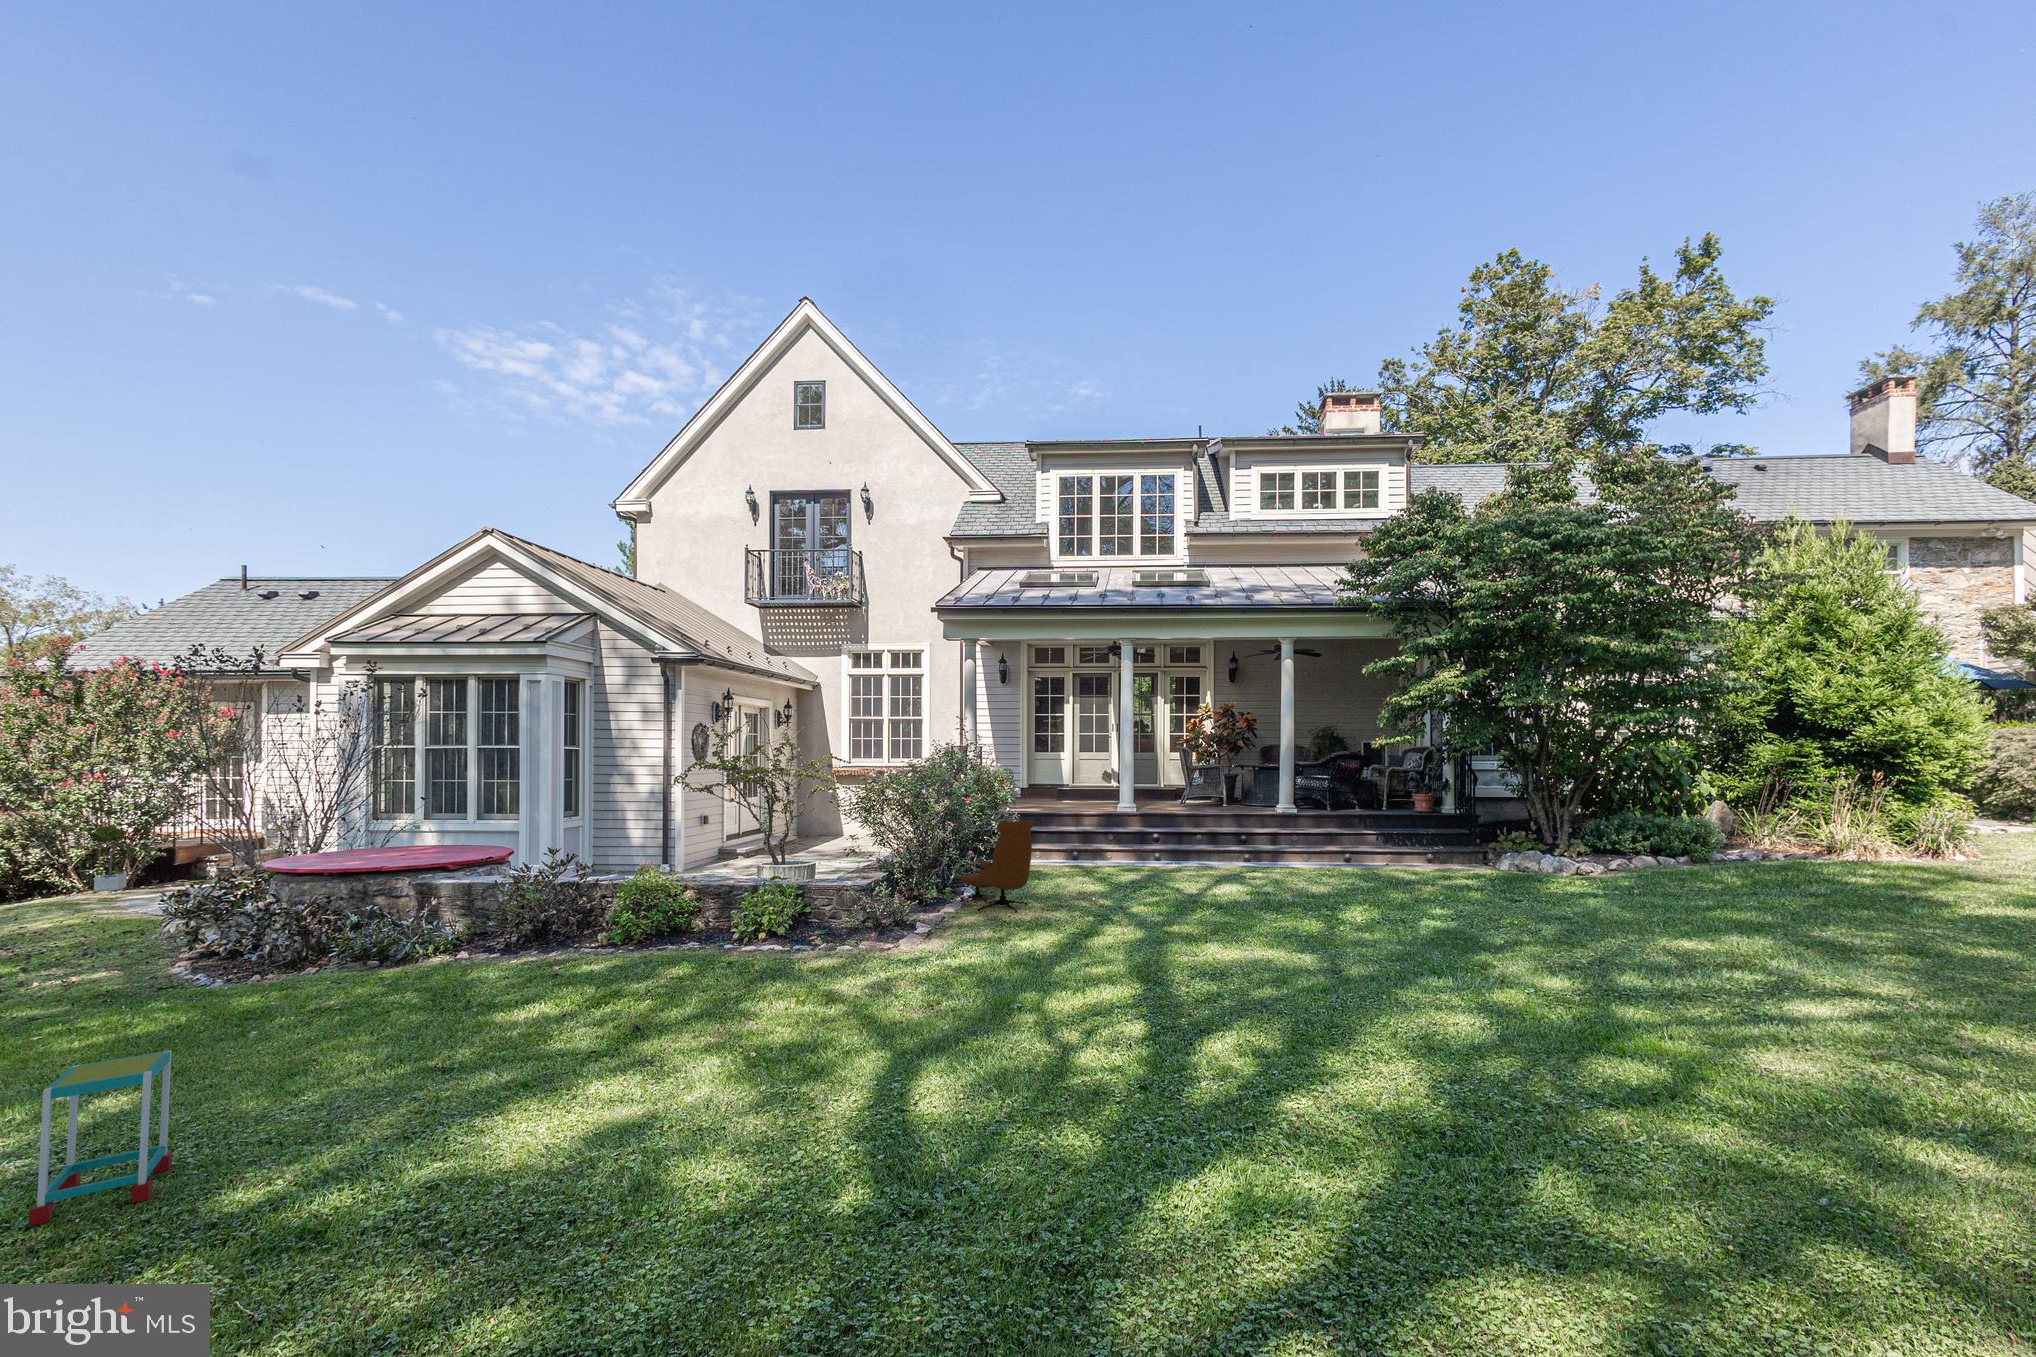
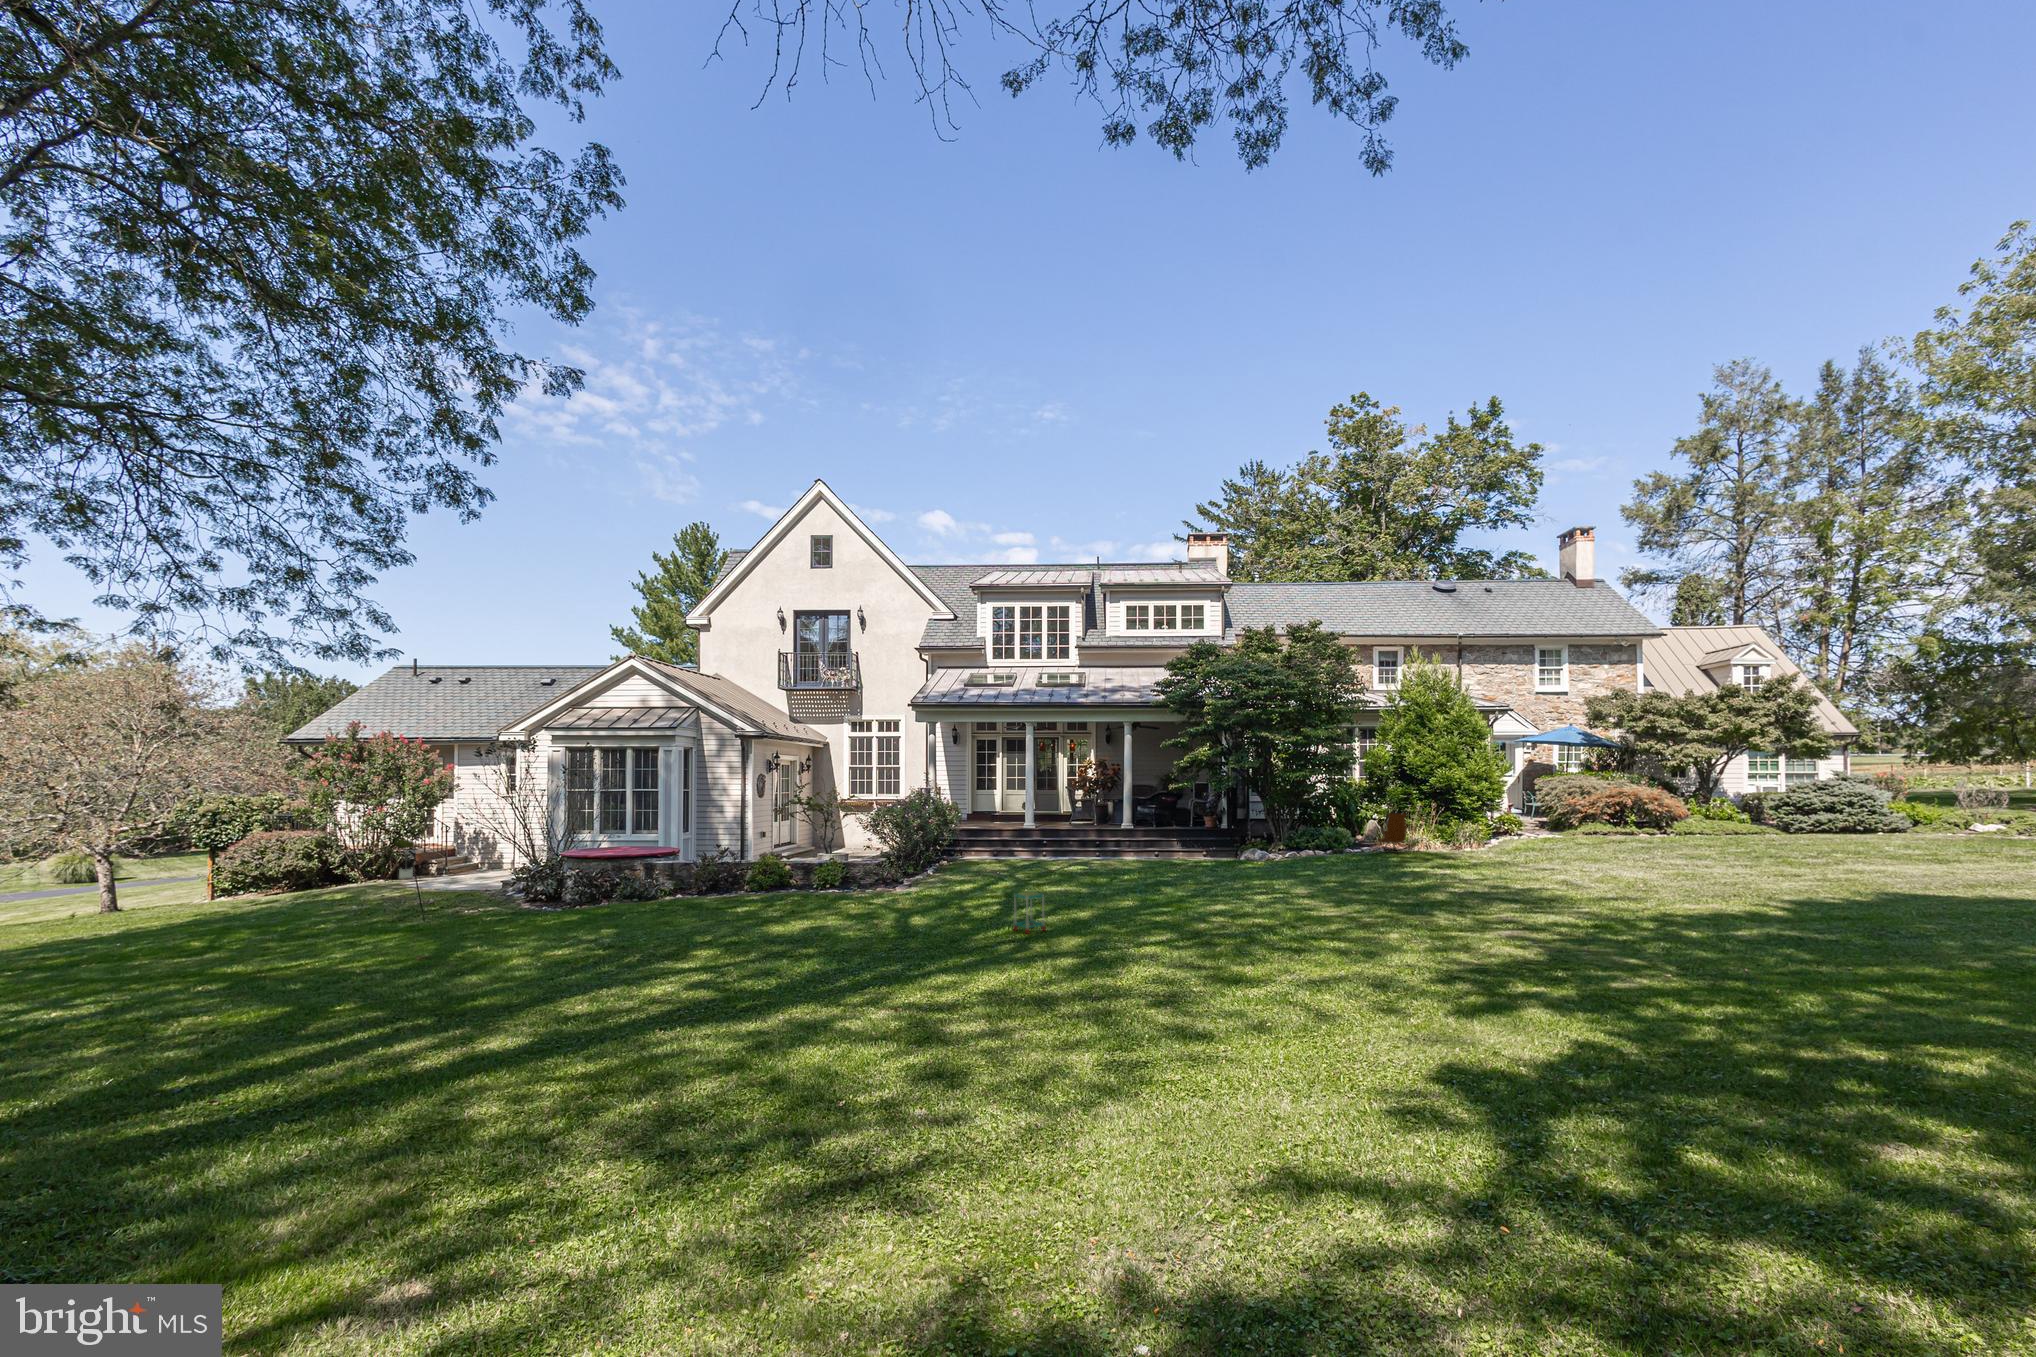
lounge chair: present [959,820,1033,913] -> present [1377,813,1407,851]
side table: present [28,1050,172,1226] -> present [1013,892,1046,934]

